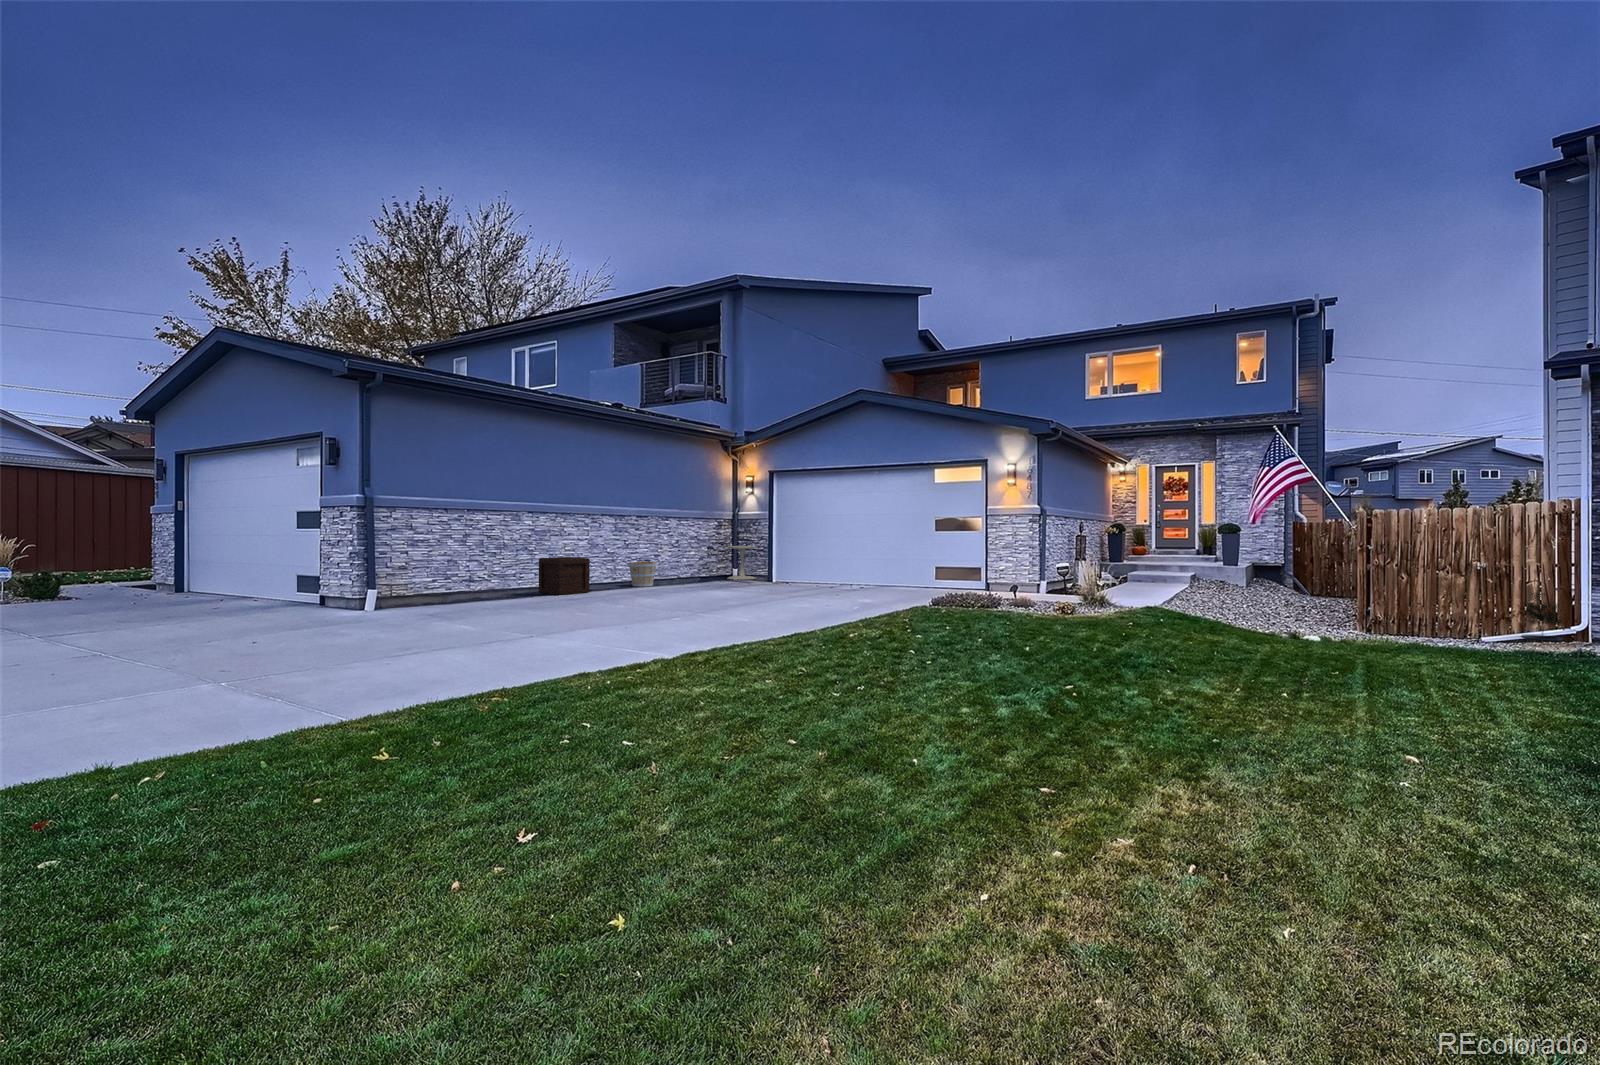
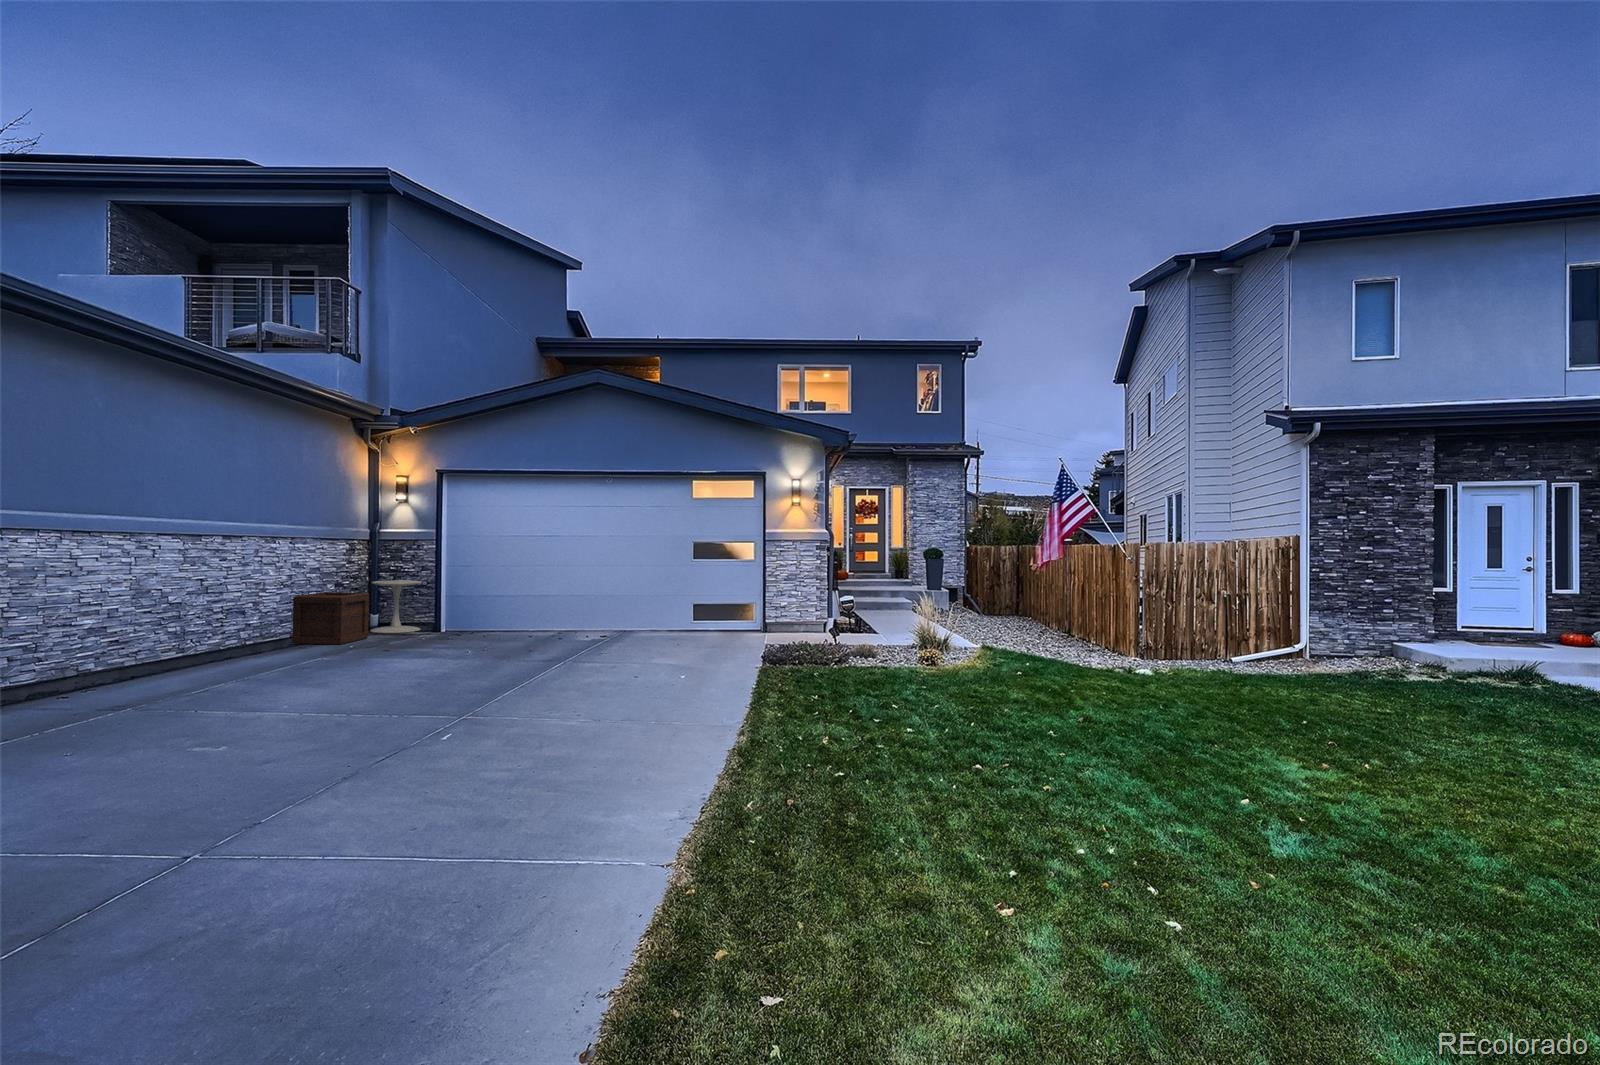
wooden crate: present [539,557,590,595] -> present [292,592,369,645]
wooden bucket: present [628,561,657,587] -> none [209,615,271,663]
potted tree: present [1522,590,1562,641] -> none [1260,611,1289,656]

